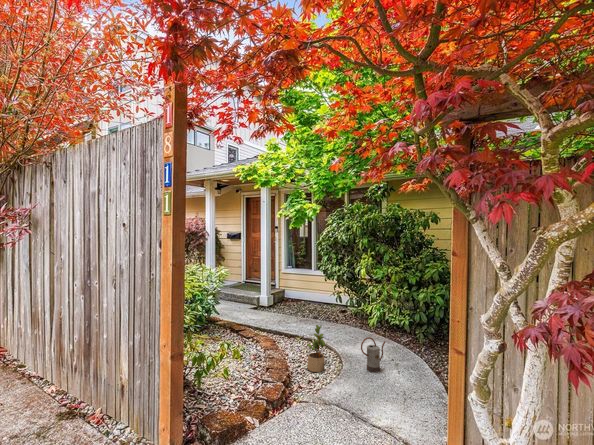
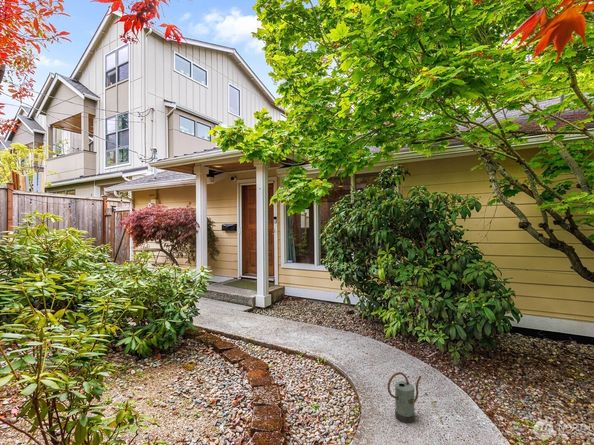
potted plant: present [307,325,325,372] -> none [310,350,339,418]

